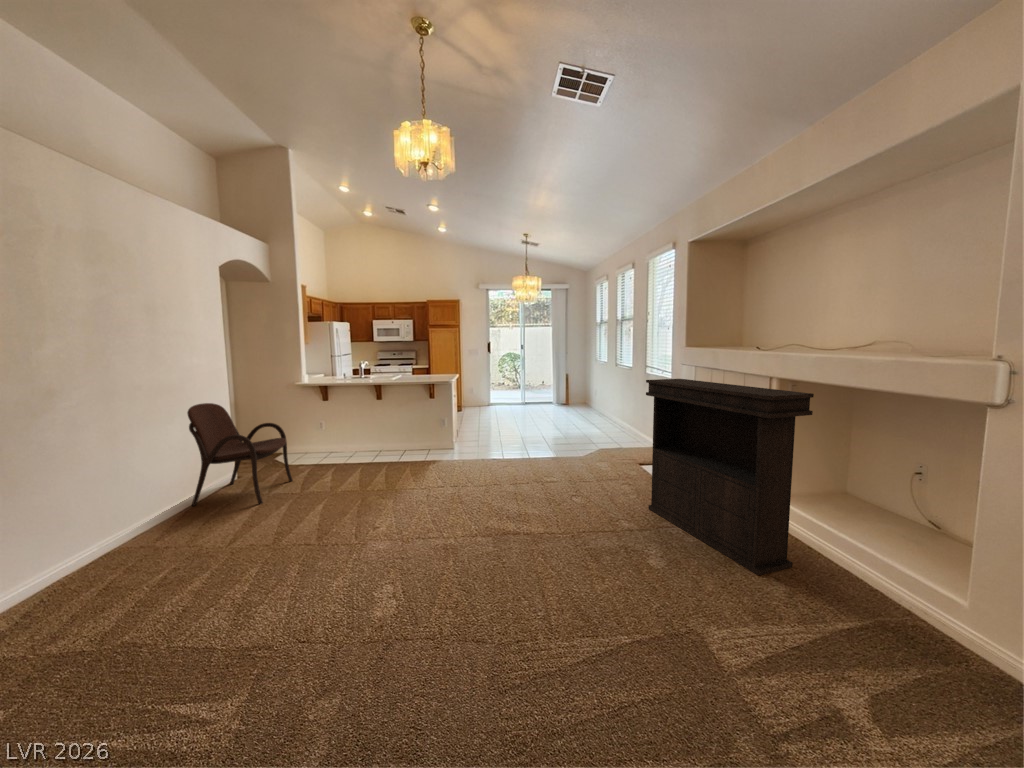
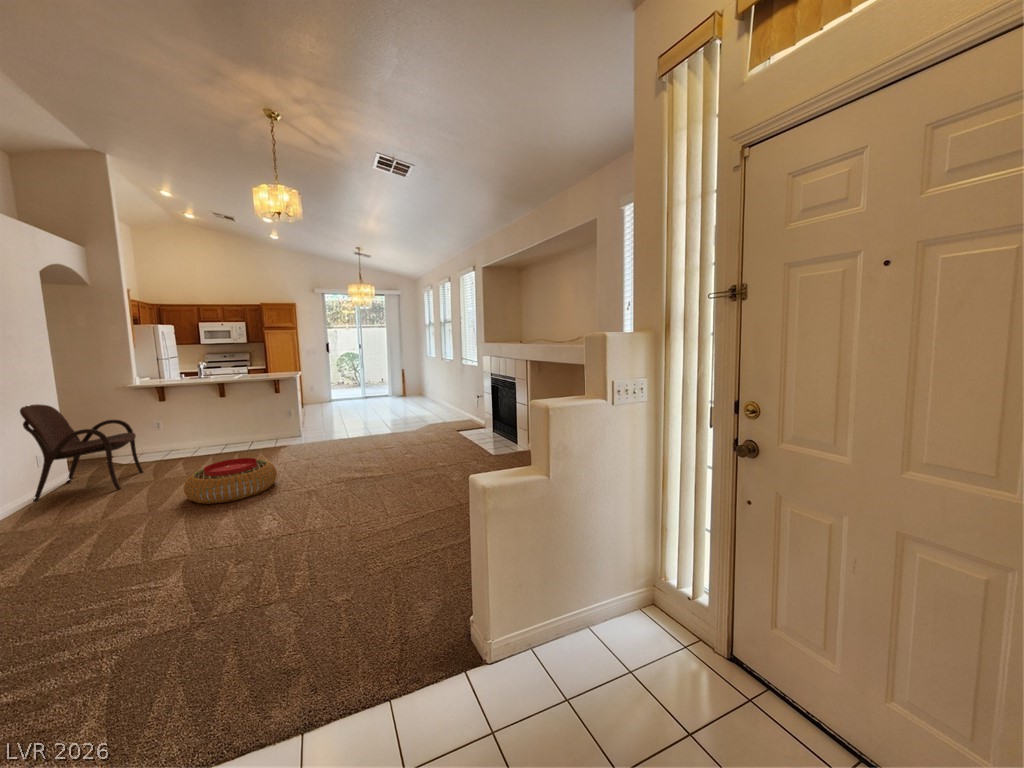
console table: present [646,379,814,575] -> none [453,361,536,466]
pouf: none [302,490,406,554] -> present [183,458,277,504]

